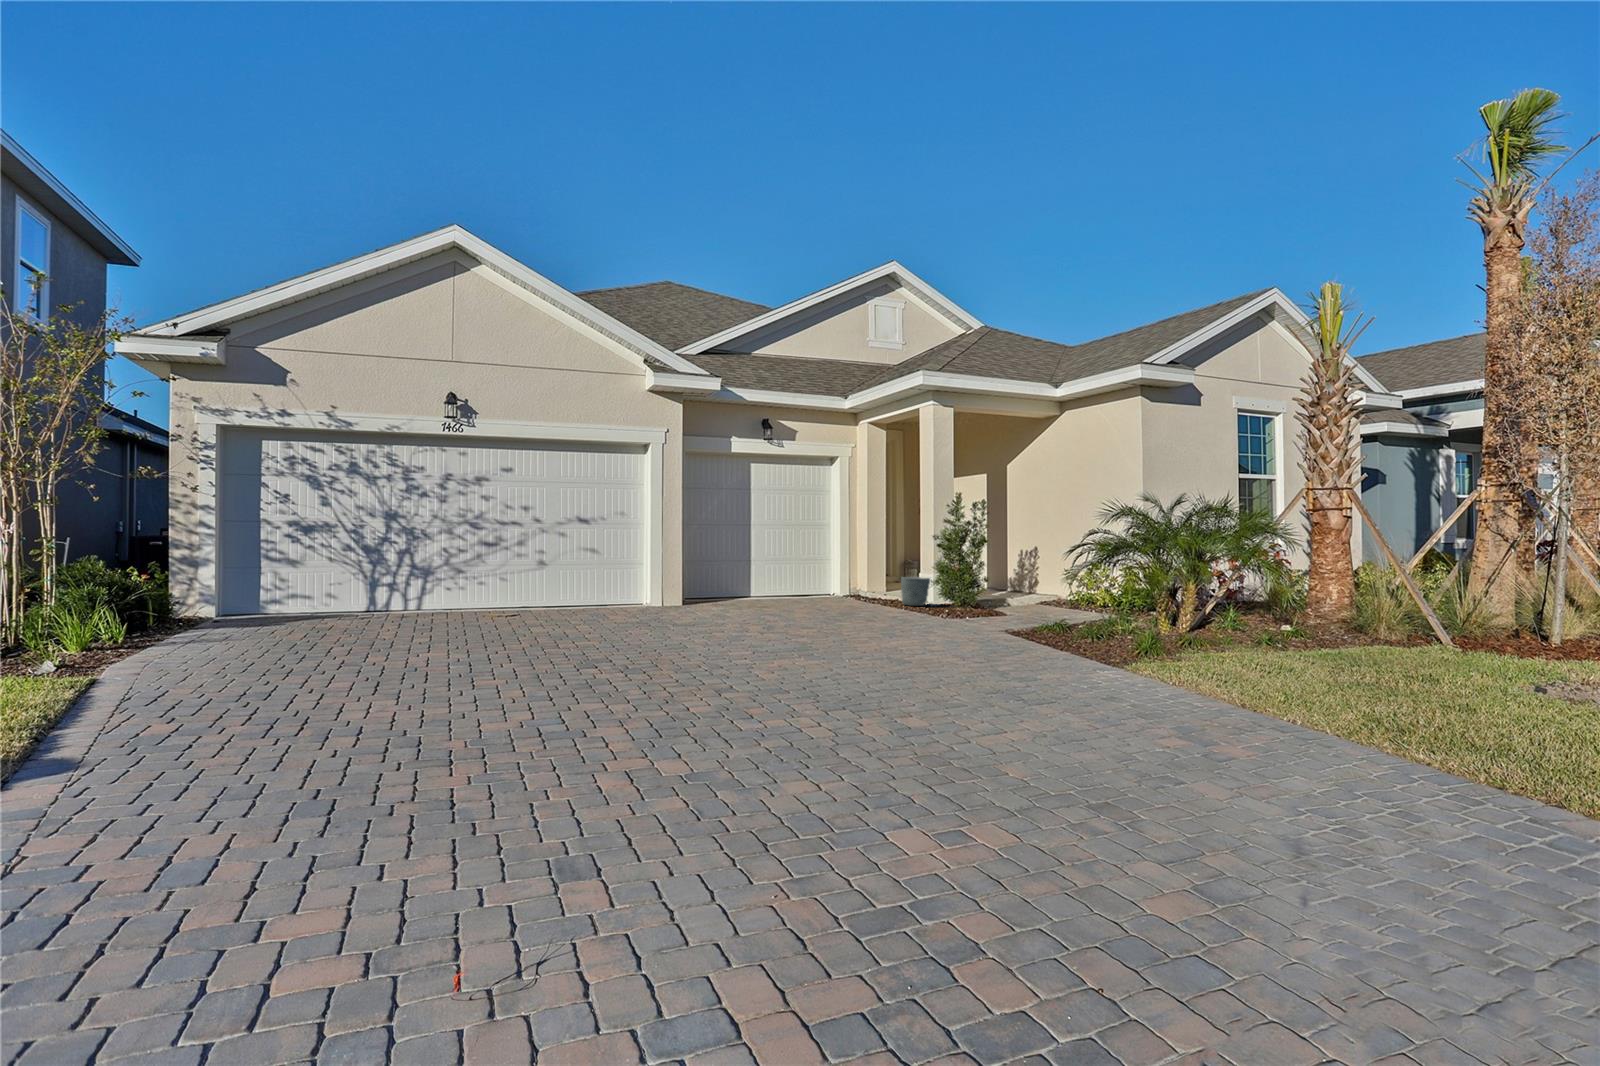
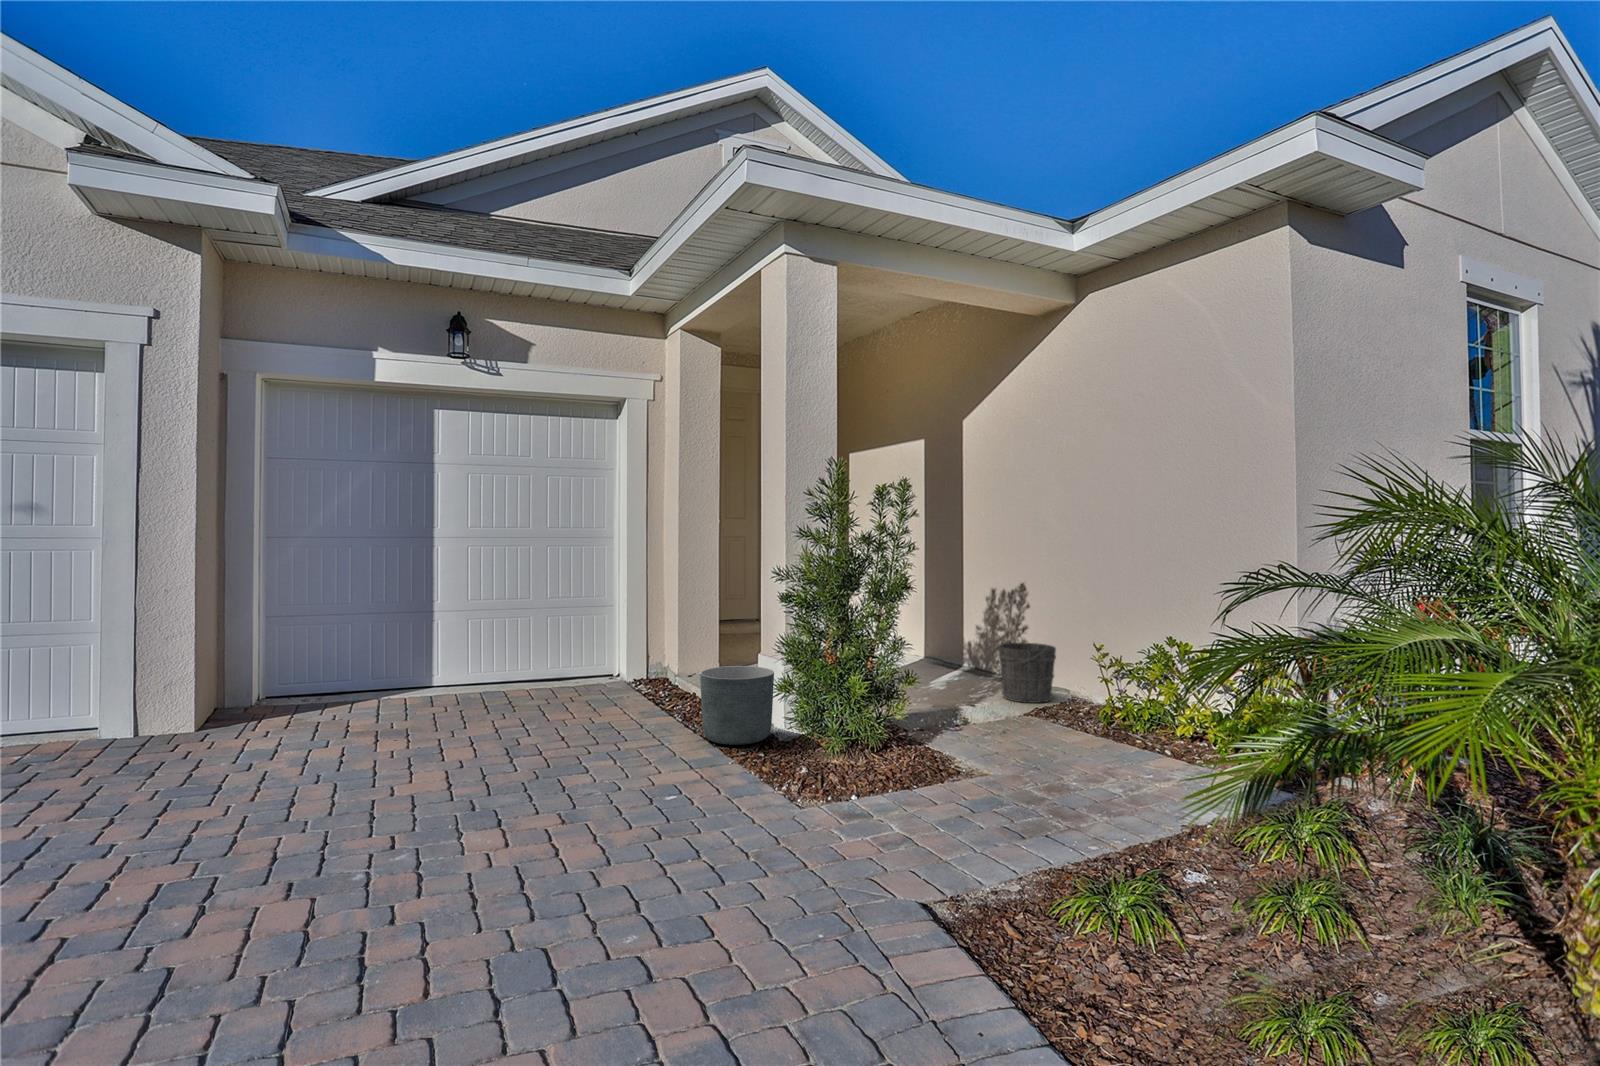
bucket: none [1019,573,1049,600] -> present [991,640,1056,703]

